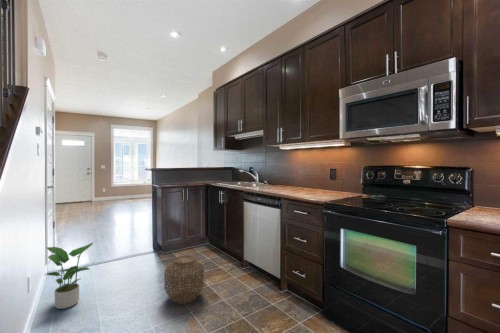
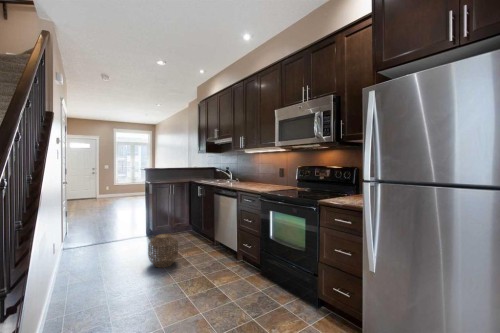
potted plant: present [47,243,93,309] -> none [61,224,97,270]

